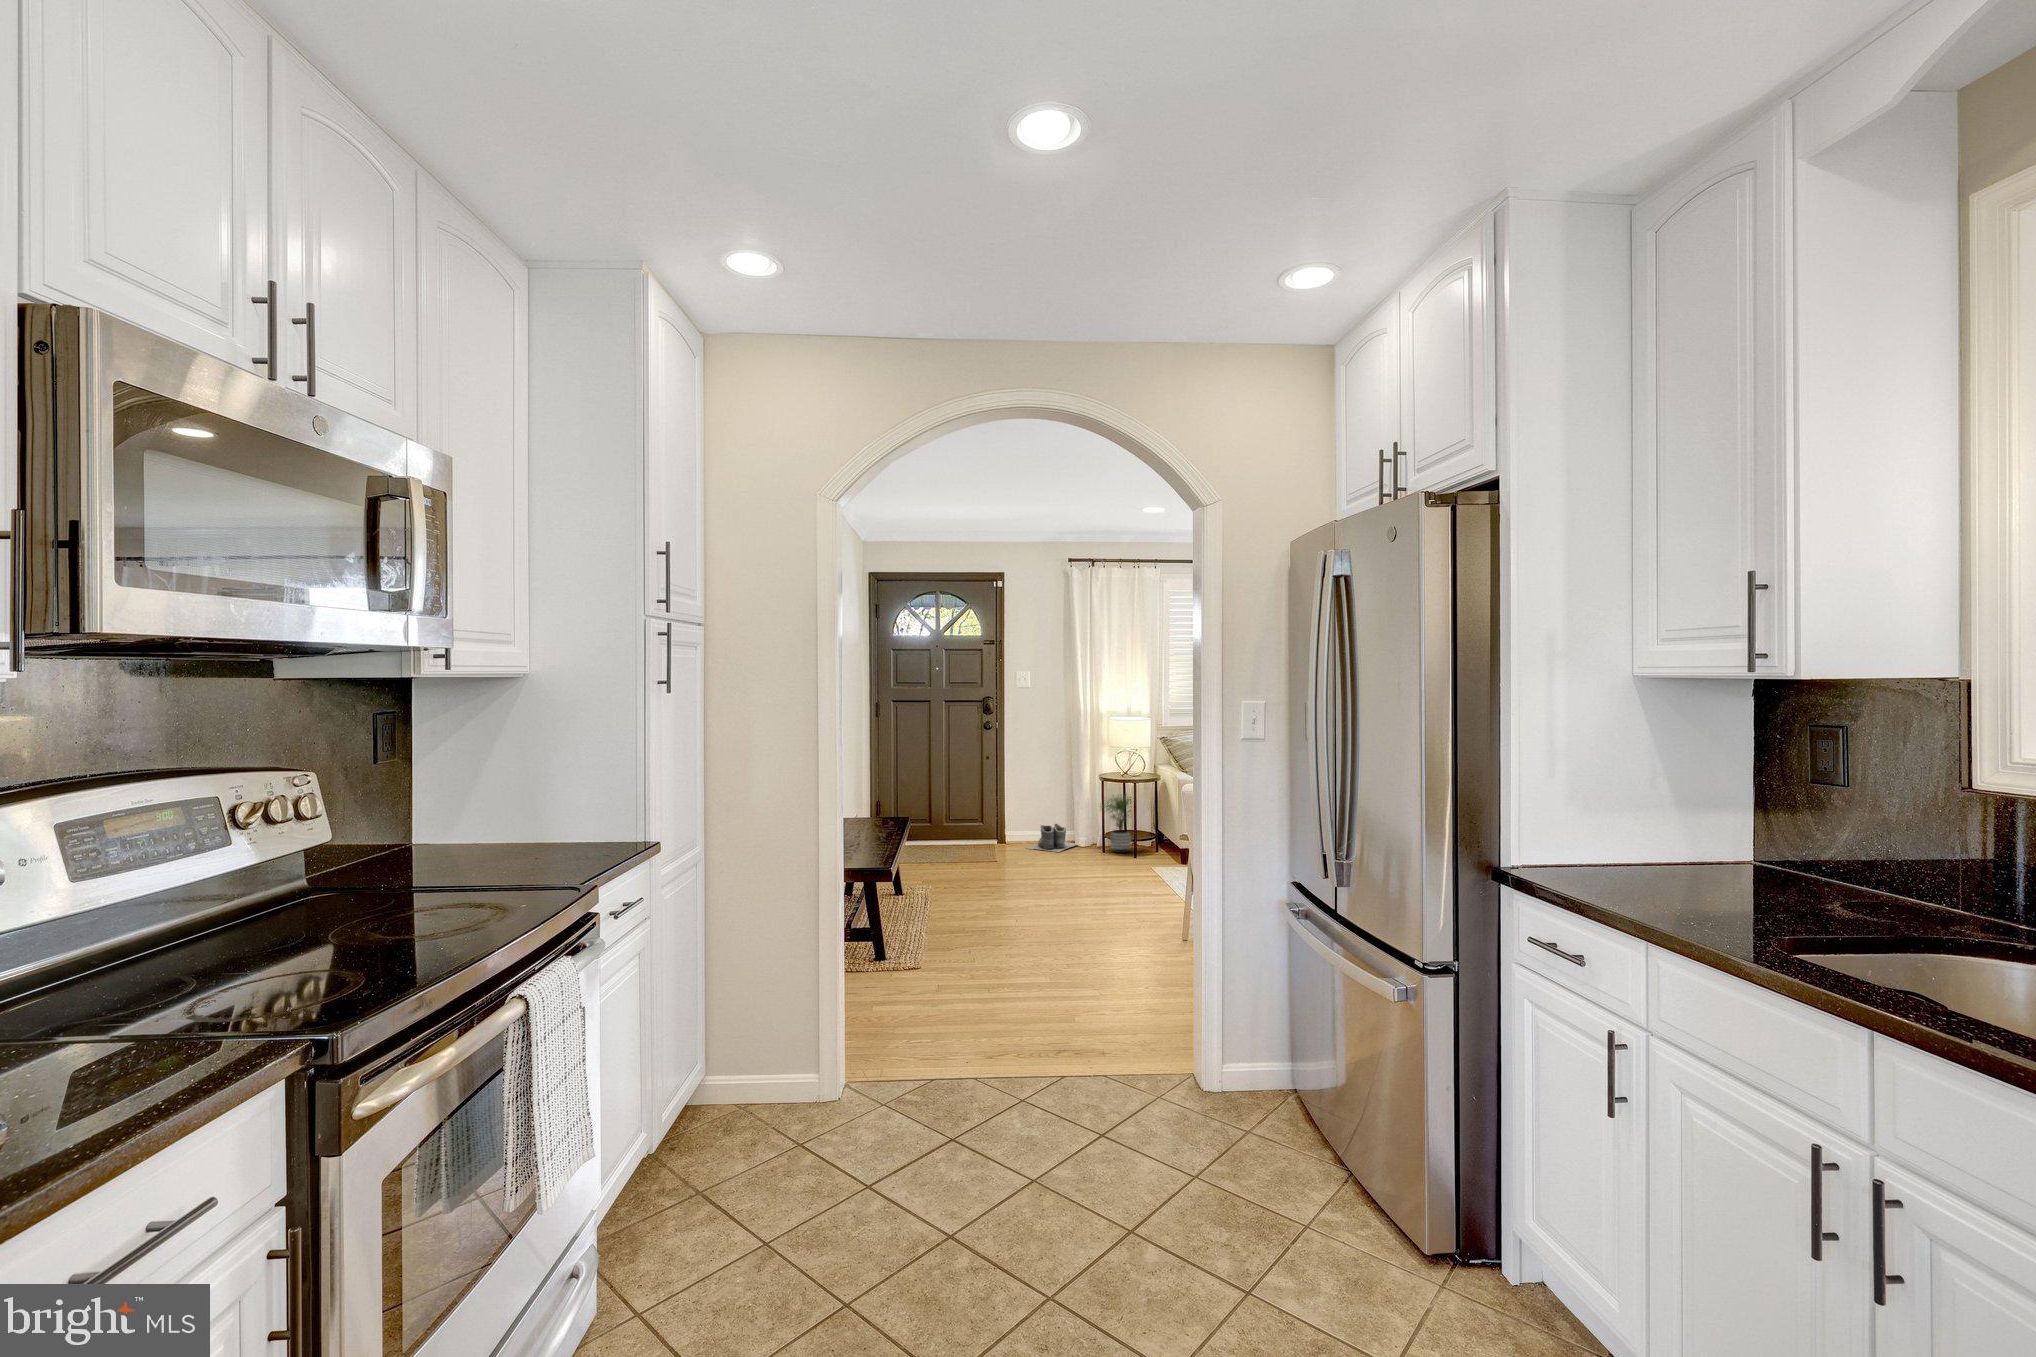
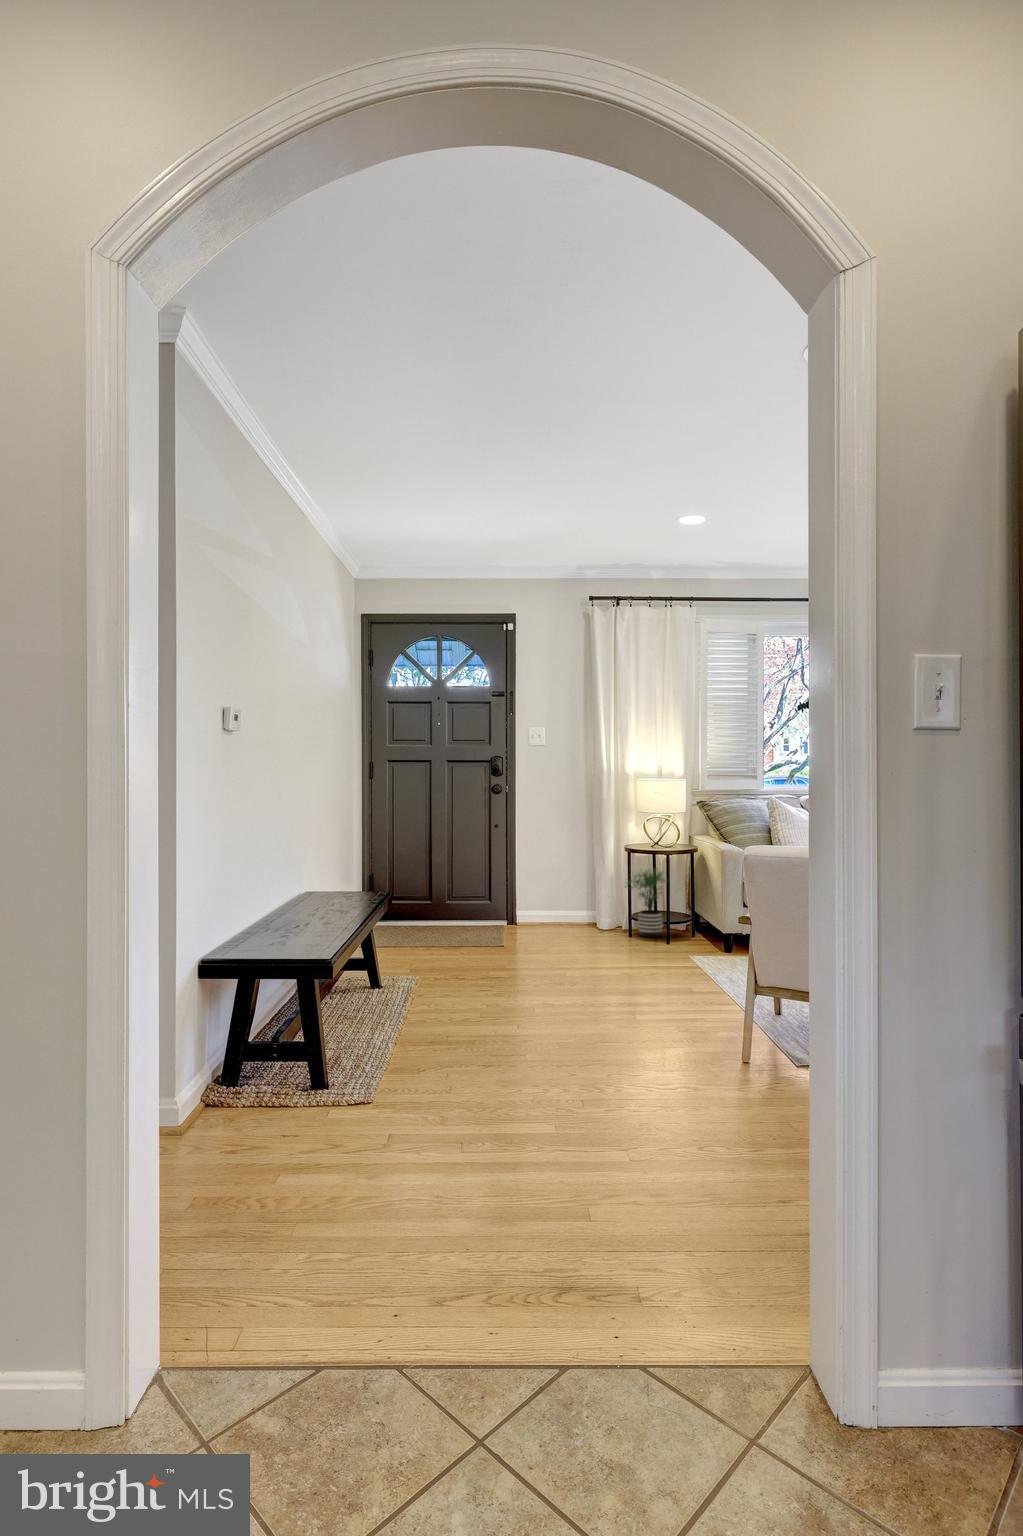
boots: present [1028,824,1078,852] -> none [539,902,602,936]

